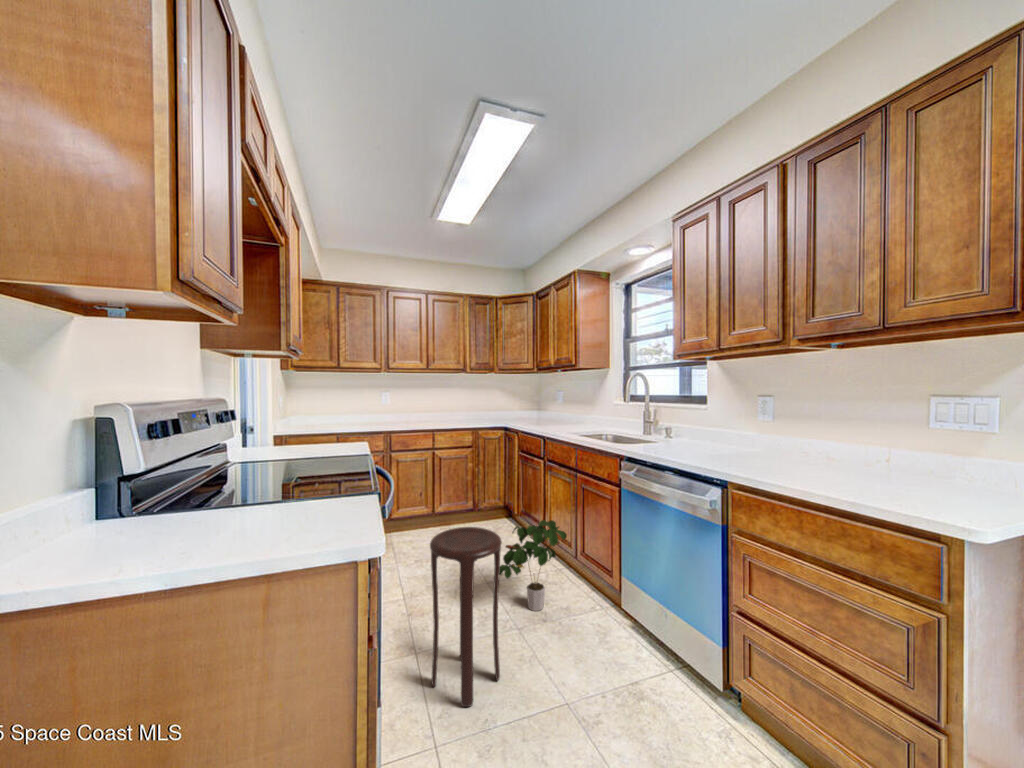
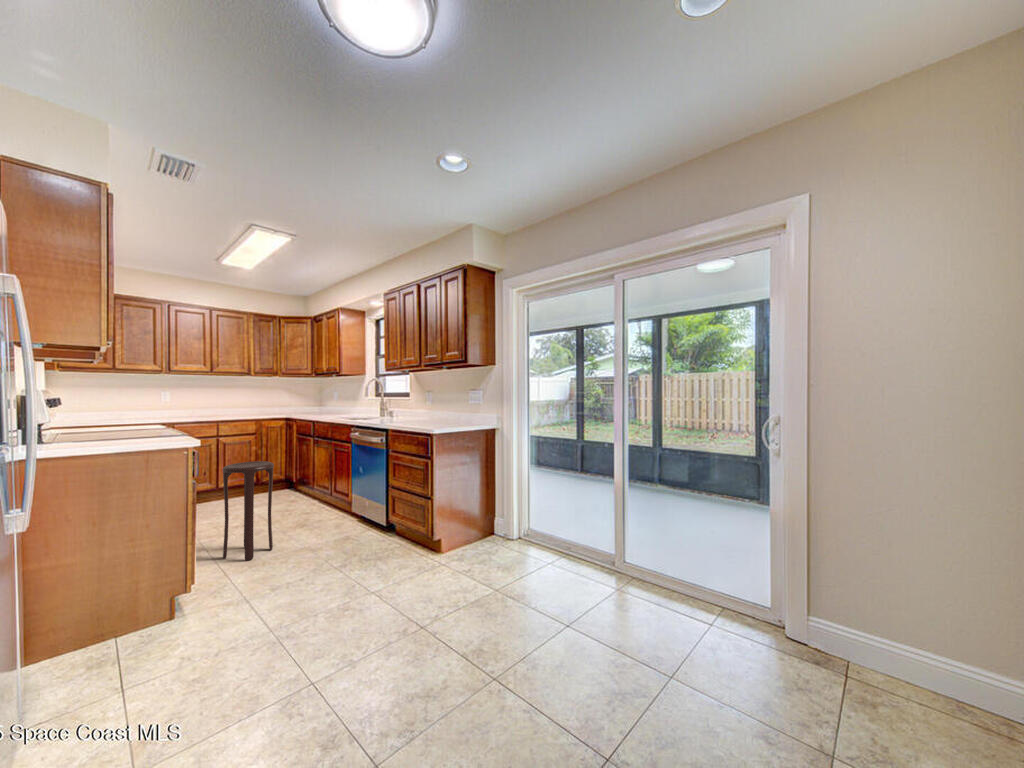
potted plant: present [499,520,567,611] -> none [274,466,327,525]

